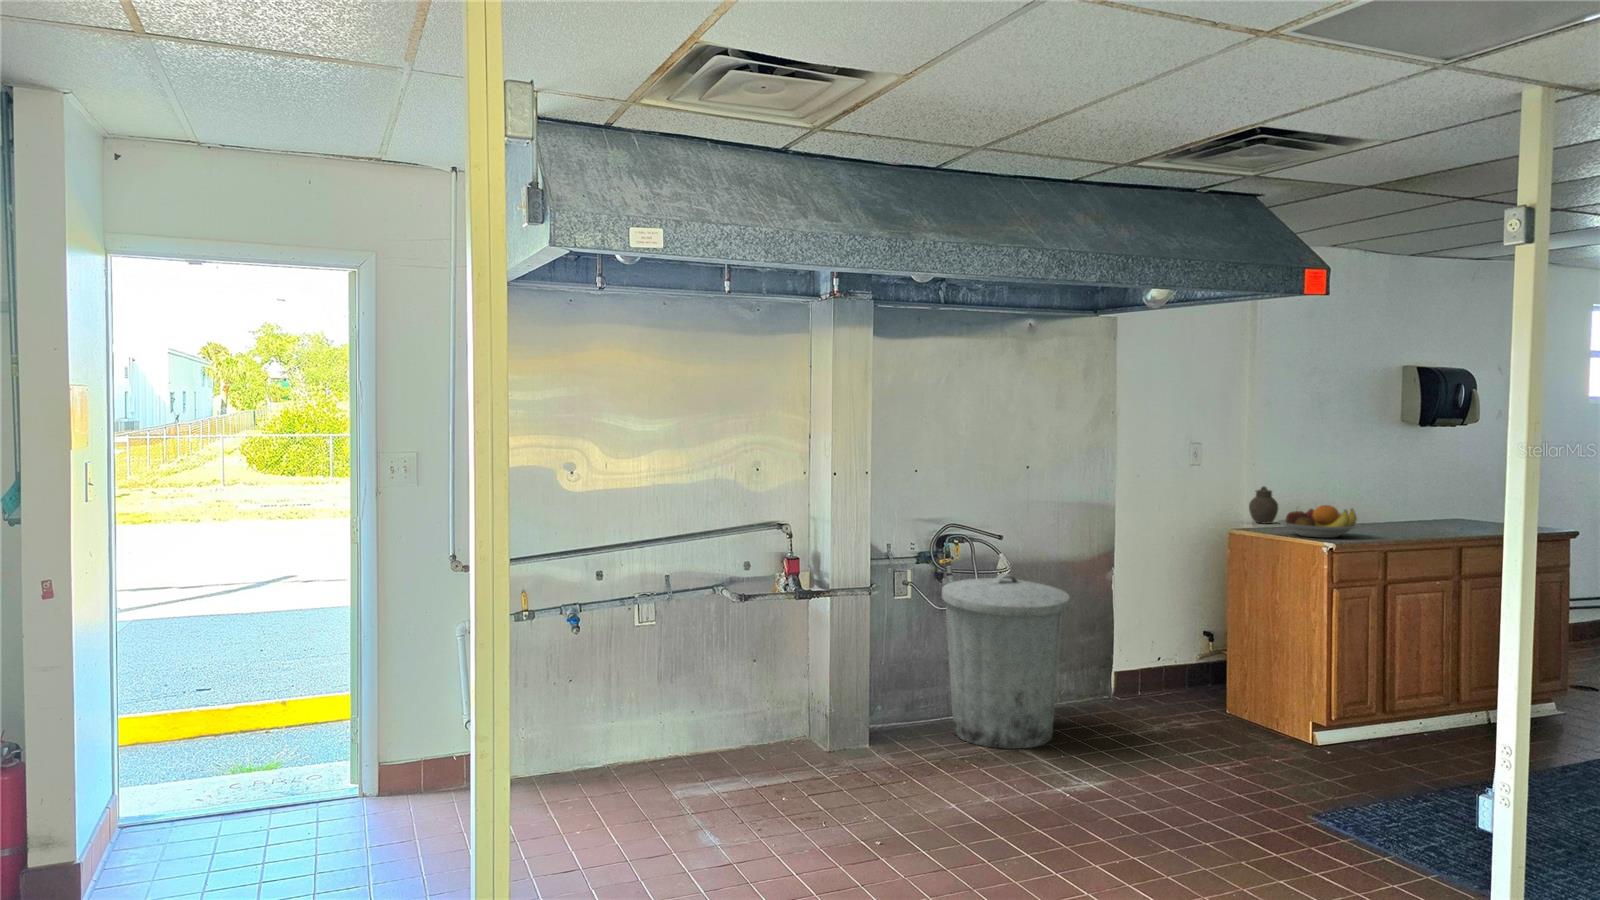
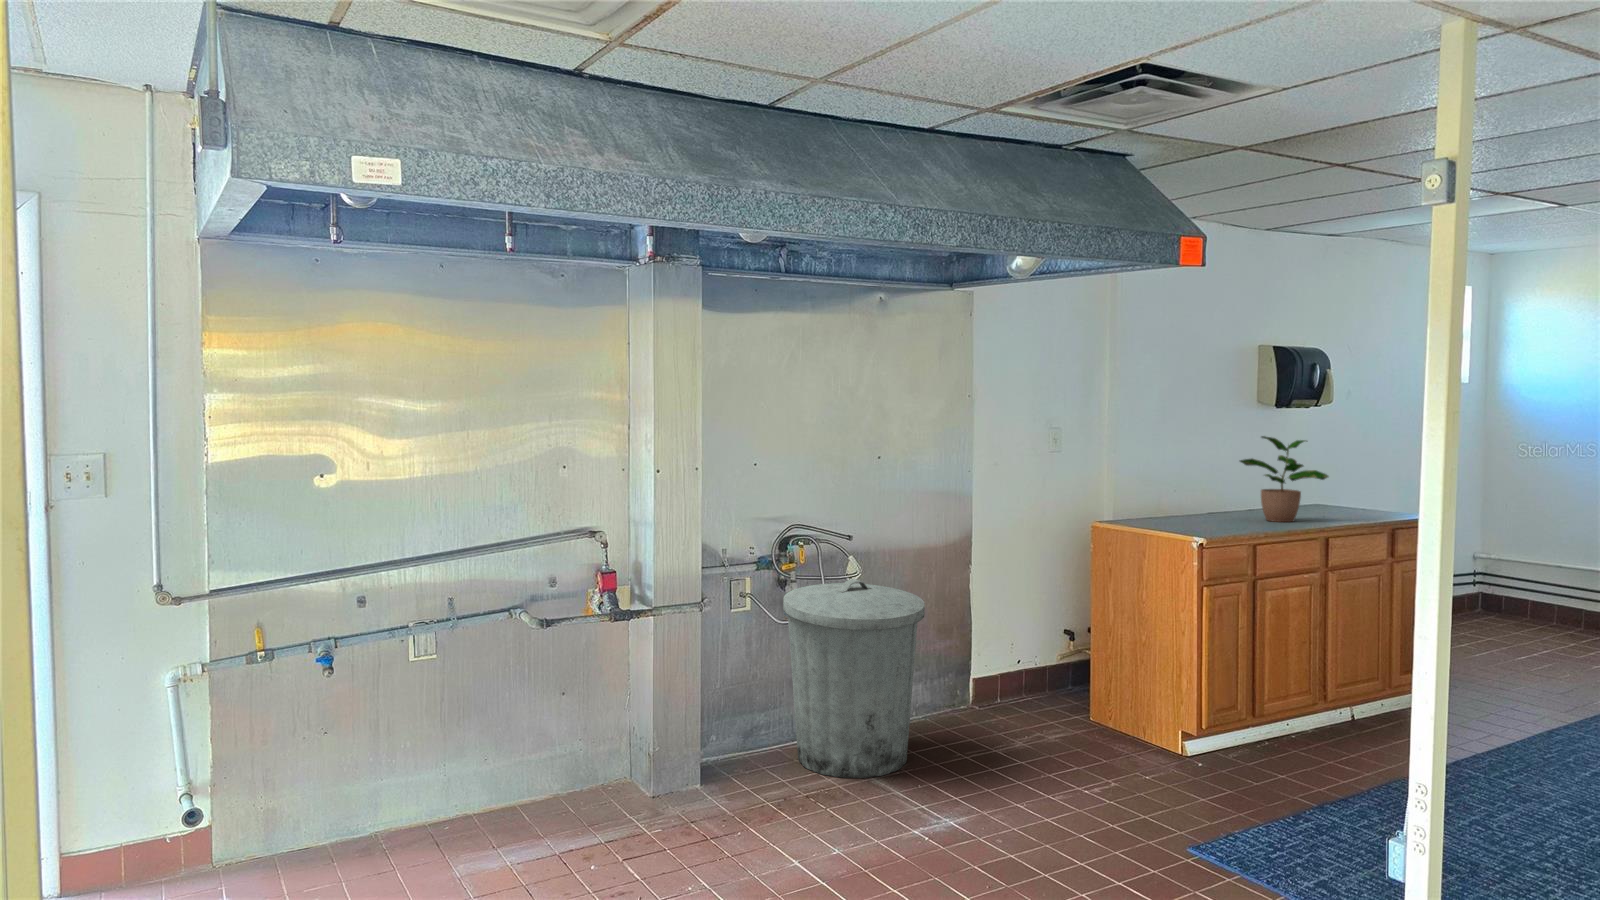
potted plant: none [1379,451,1468,533] -> present [1240,436,1328,522]
jar: present [1249,487,1278,524] -> none [1107,474,1136,513]
fruit bowl: present [1278,505,1359,538] -> none [1141,495,1225,530]

